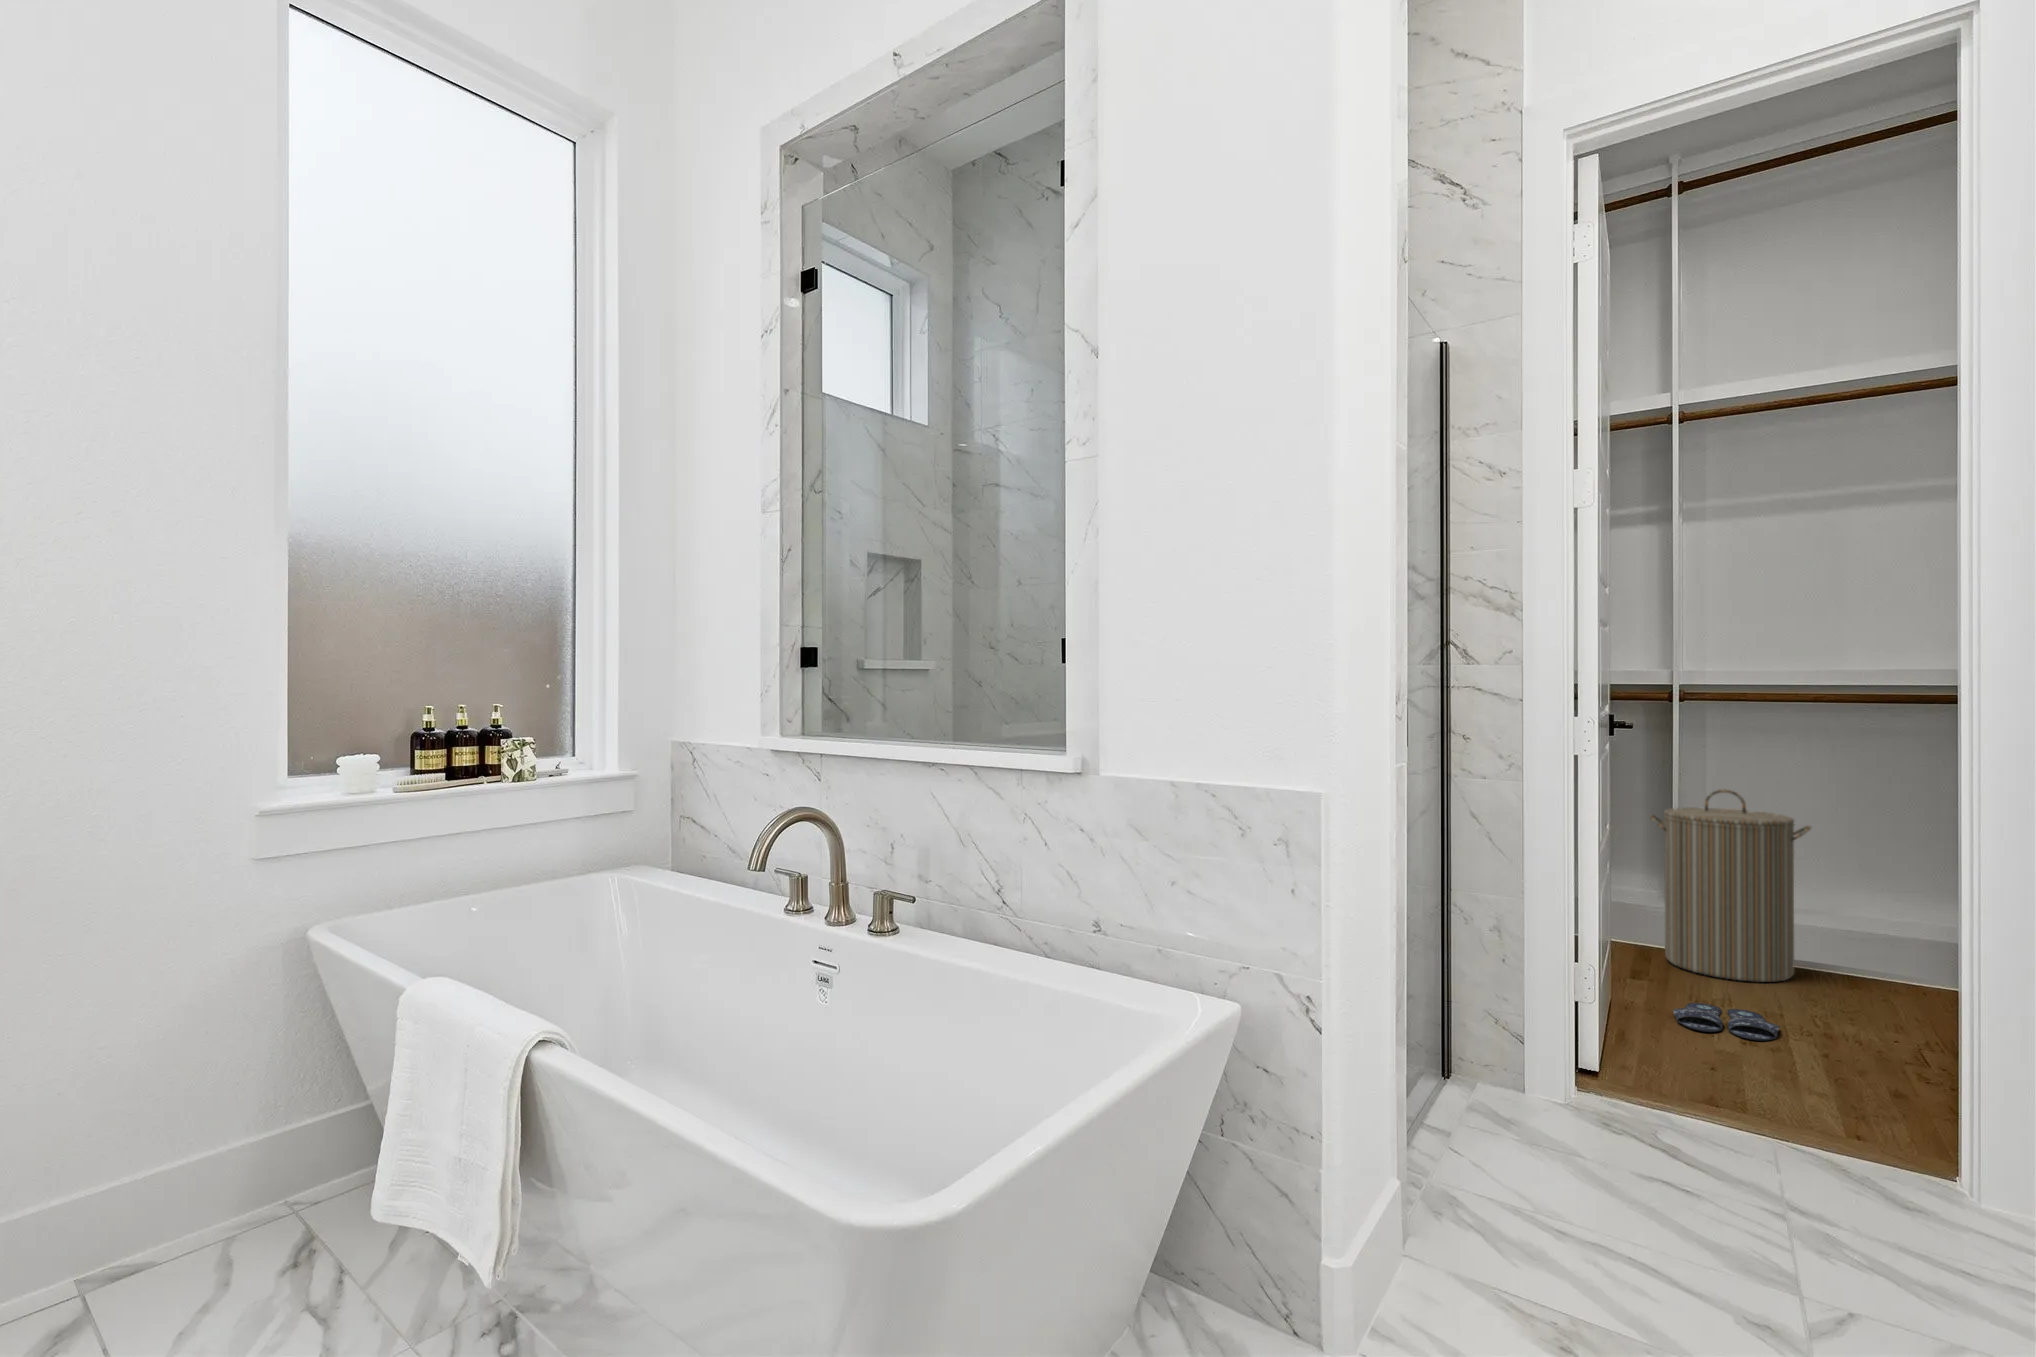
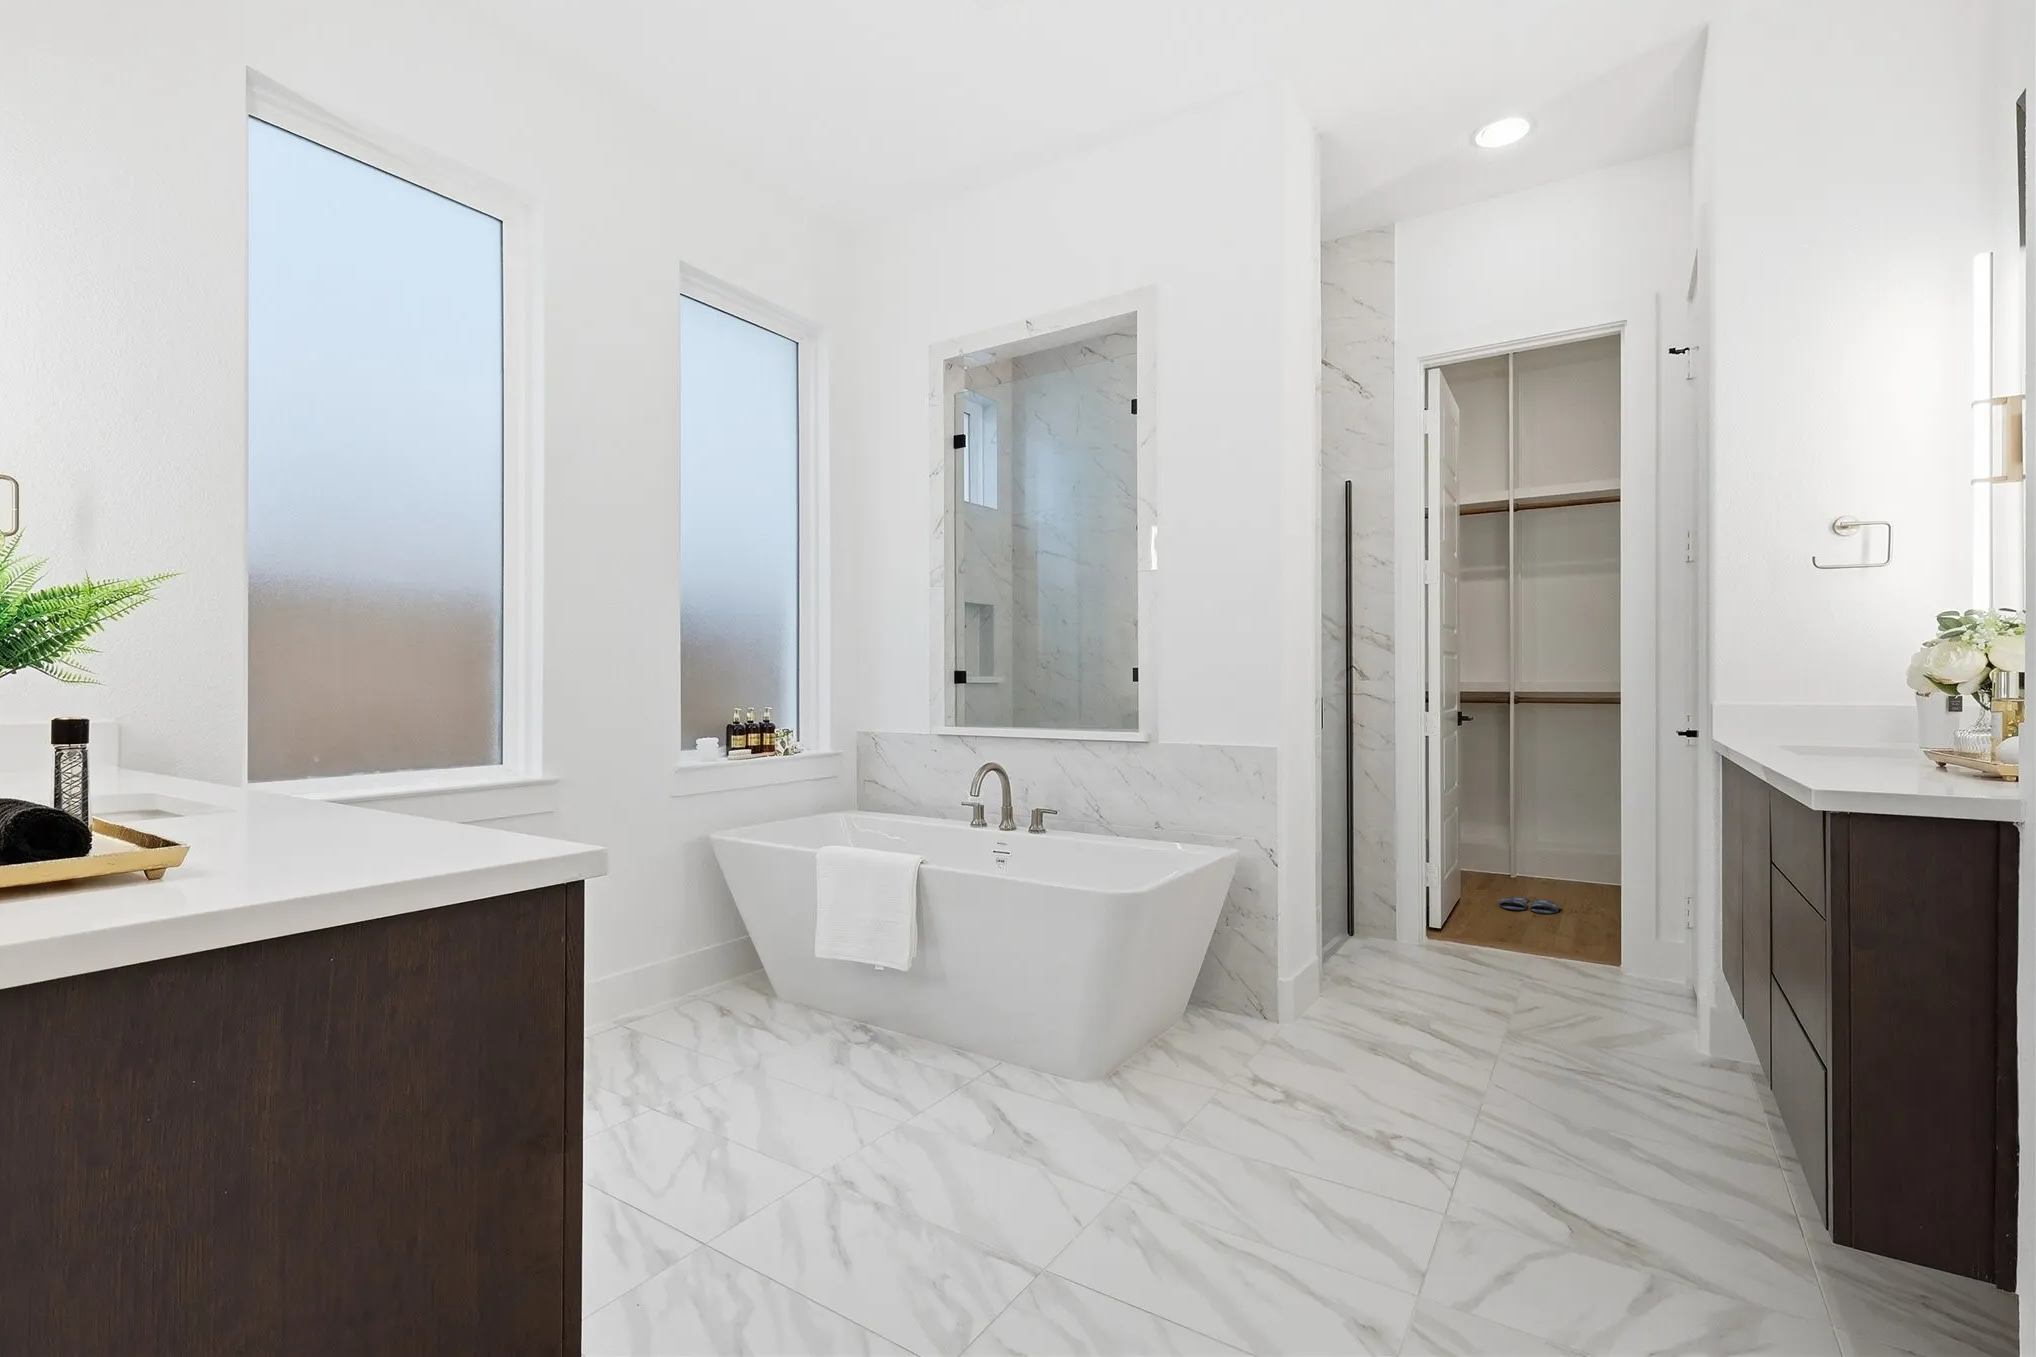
laundry hamper: present [1650,790,1811,982] -> none [1493,760,1594,886]

